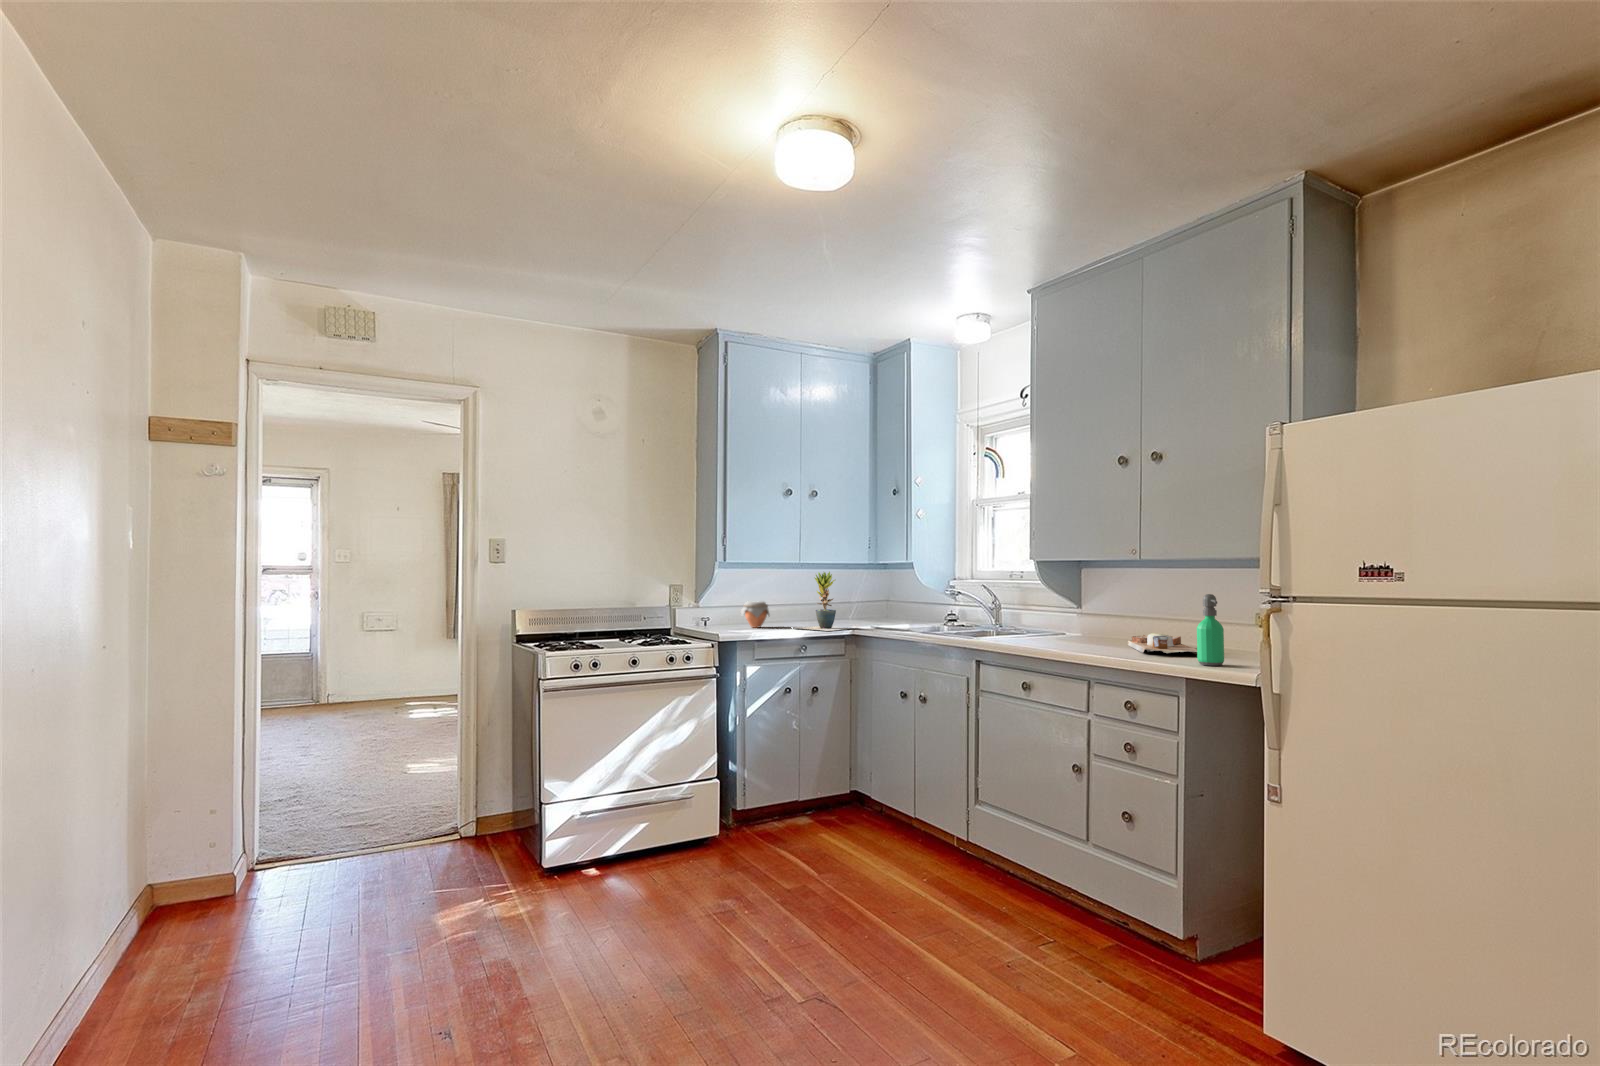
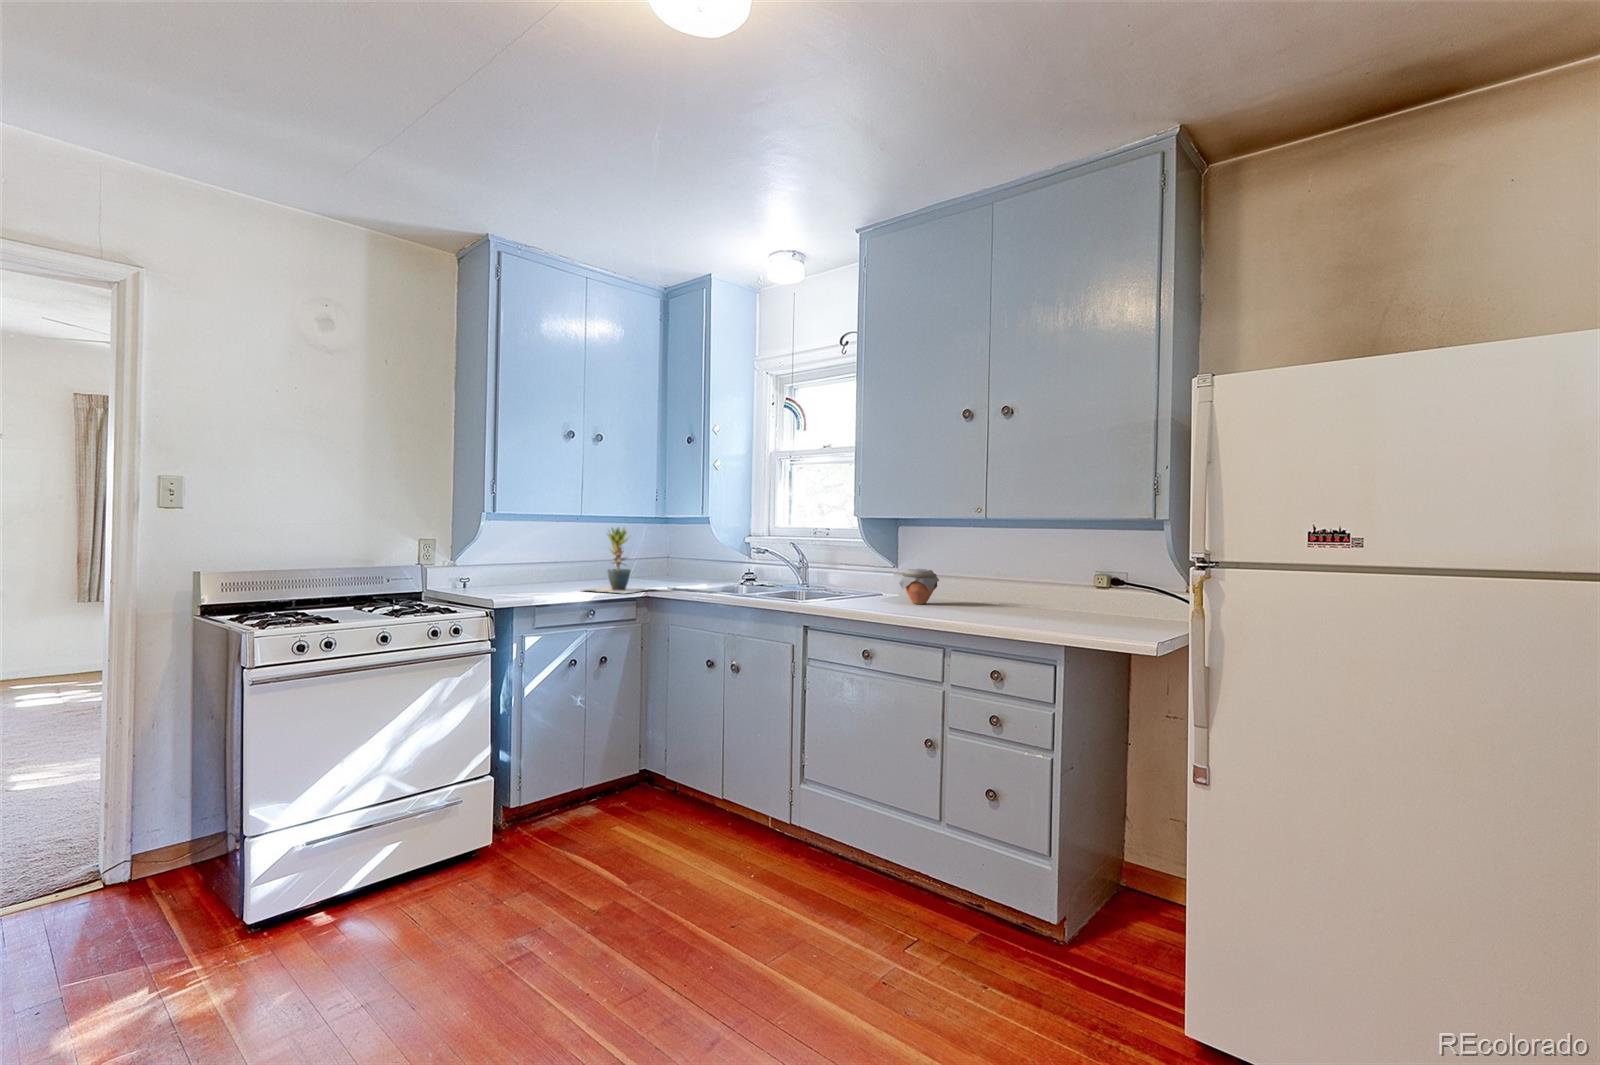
soap dispenser: present [1197,594,1224,666] -> none [1064,557,1091,631]
jar: present [741,601,769,628] -> present [899,569,939,604]
cutting board: present [1128,633,1197,653] -> none [957,595,1052,619]

